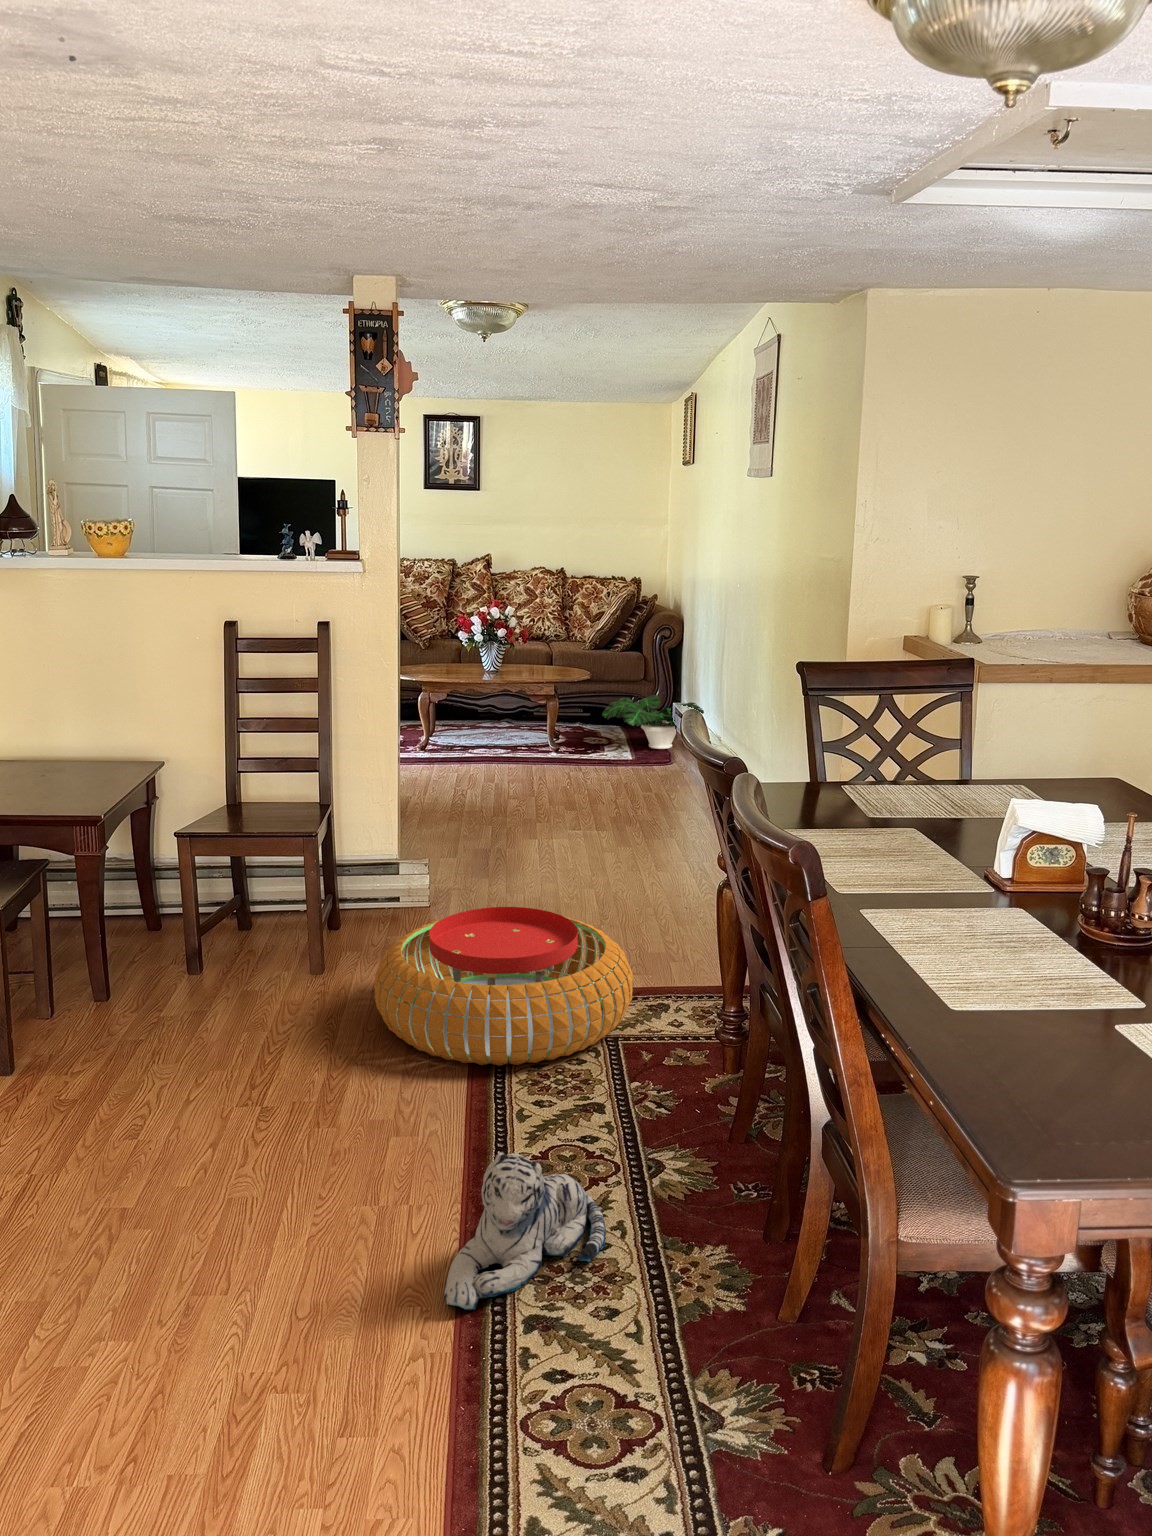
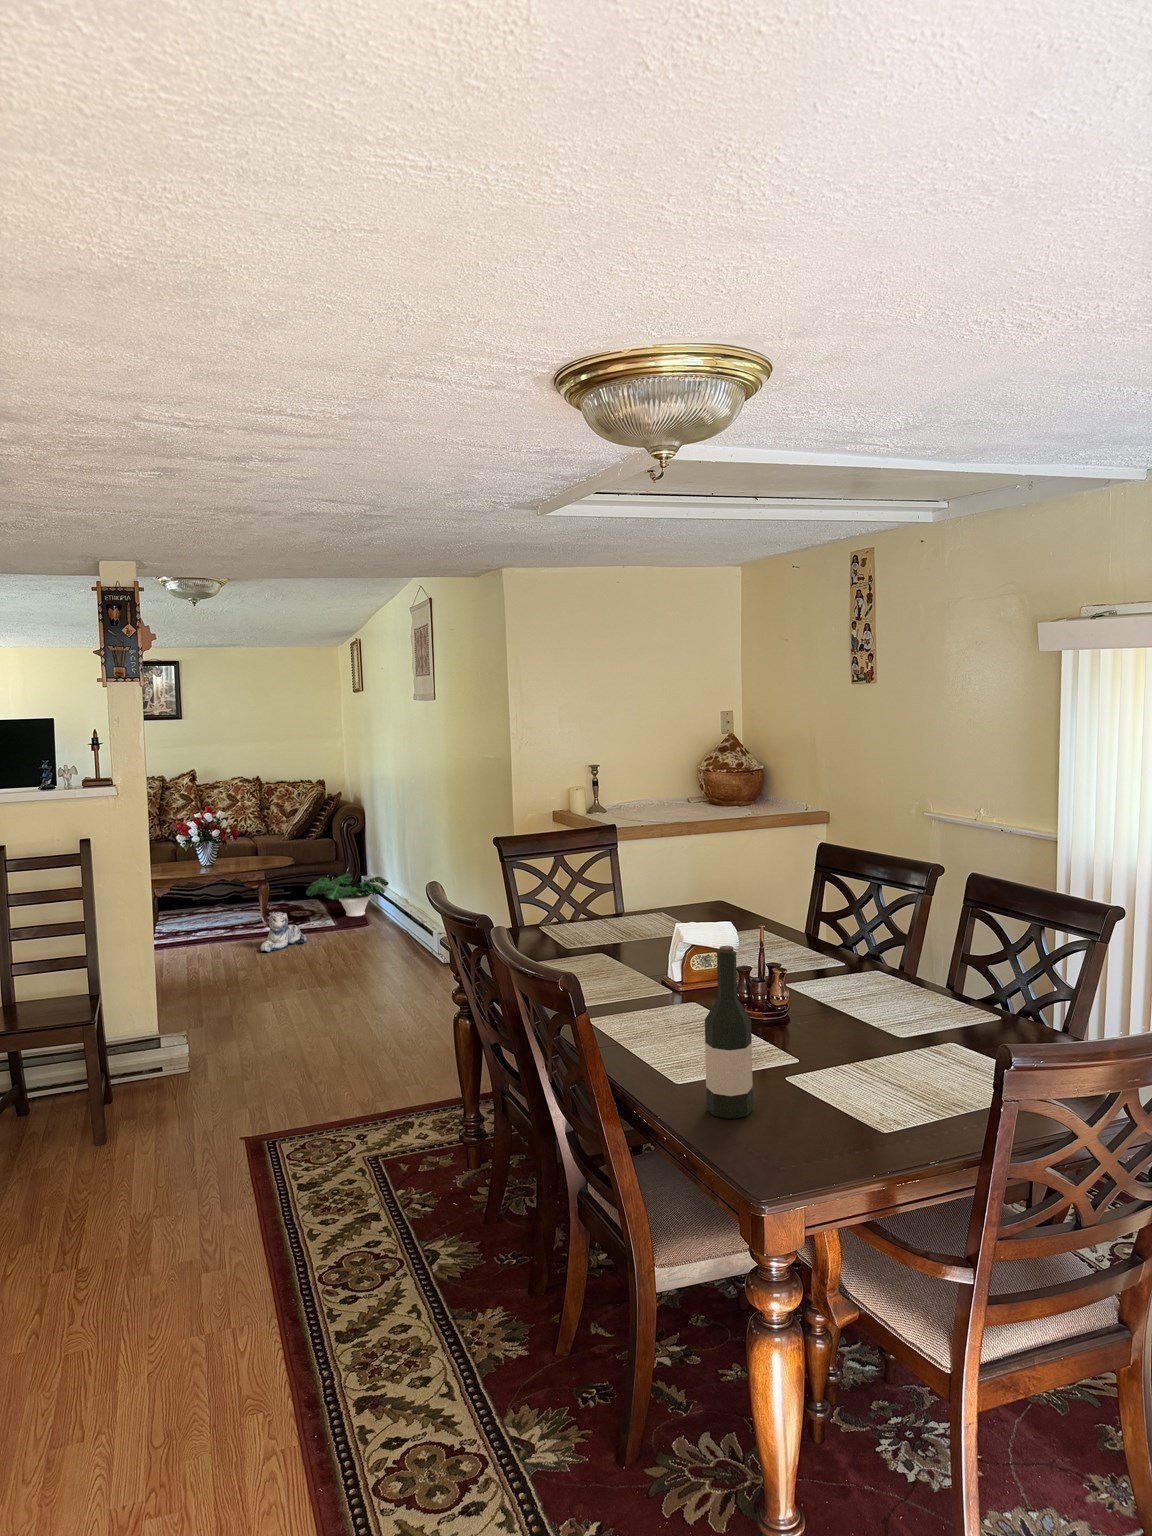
wine bottle: none [986,832,1065,1073] -> present [705,946,753,1119]
pouf: present [374,907,633,1066] -> none [161,1058,386,1200]
plush toy: present [444,1153,606,1310] -> present [261,912,307,952]

